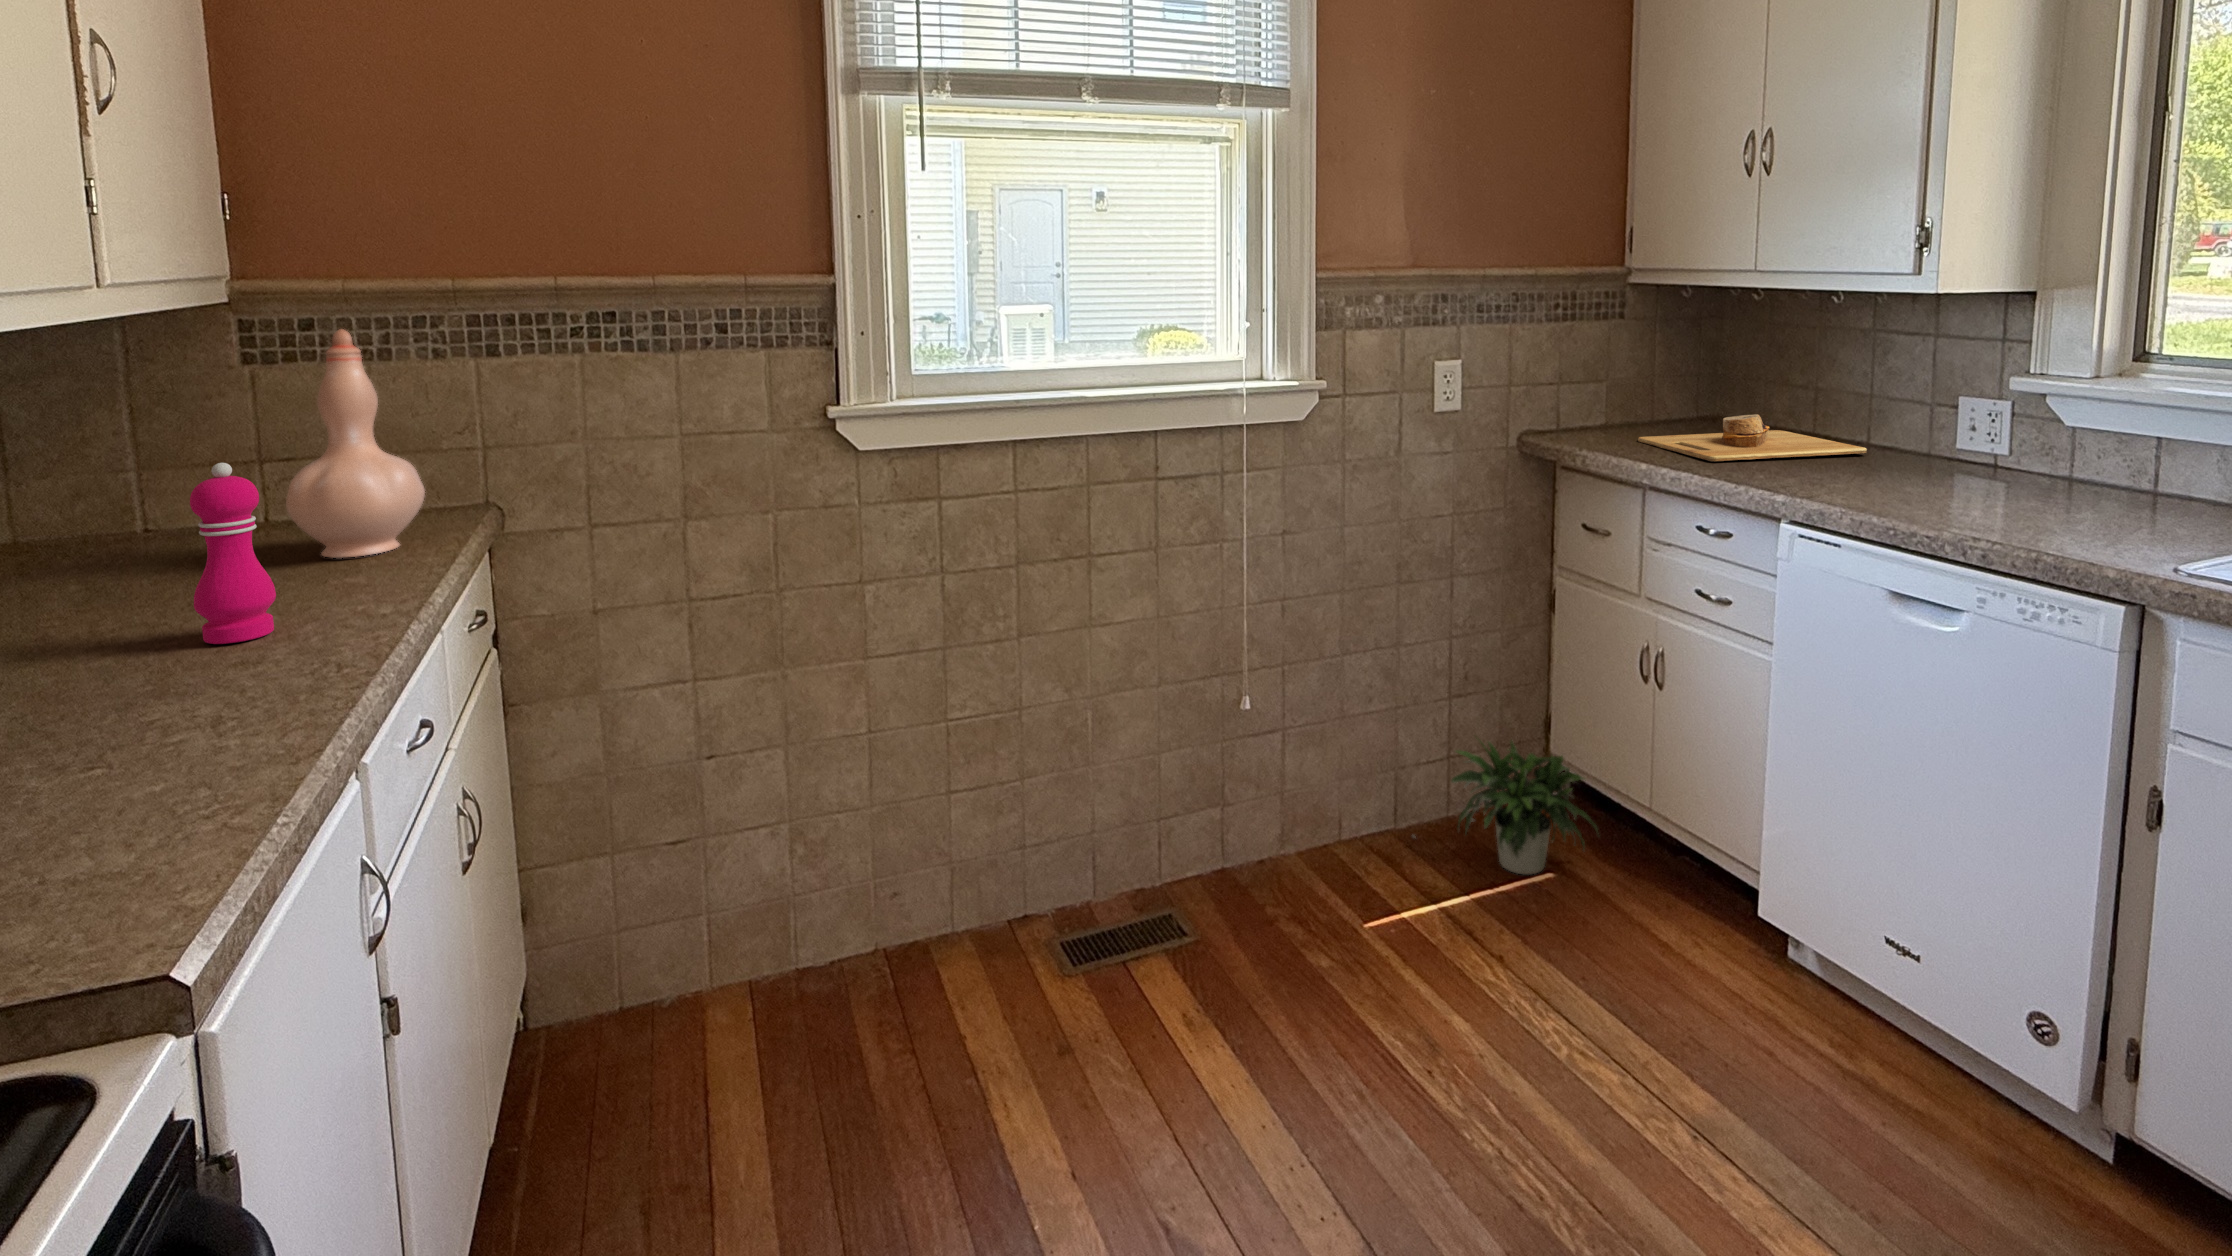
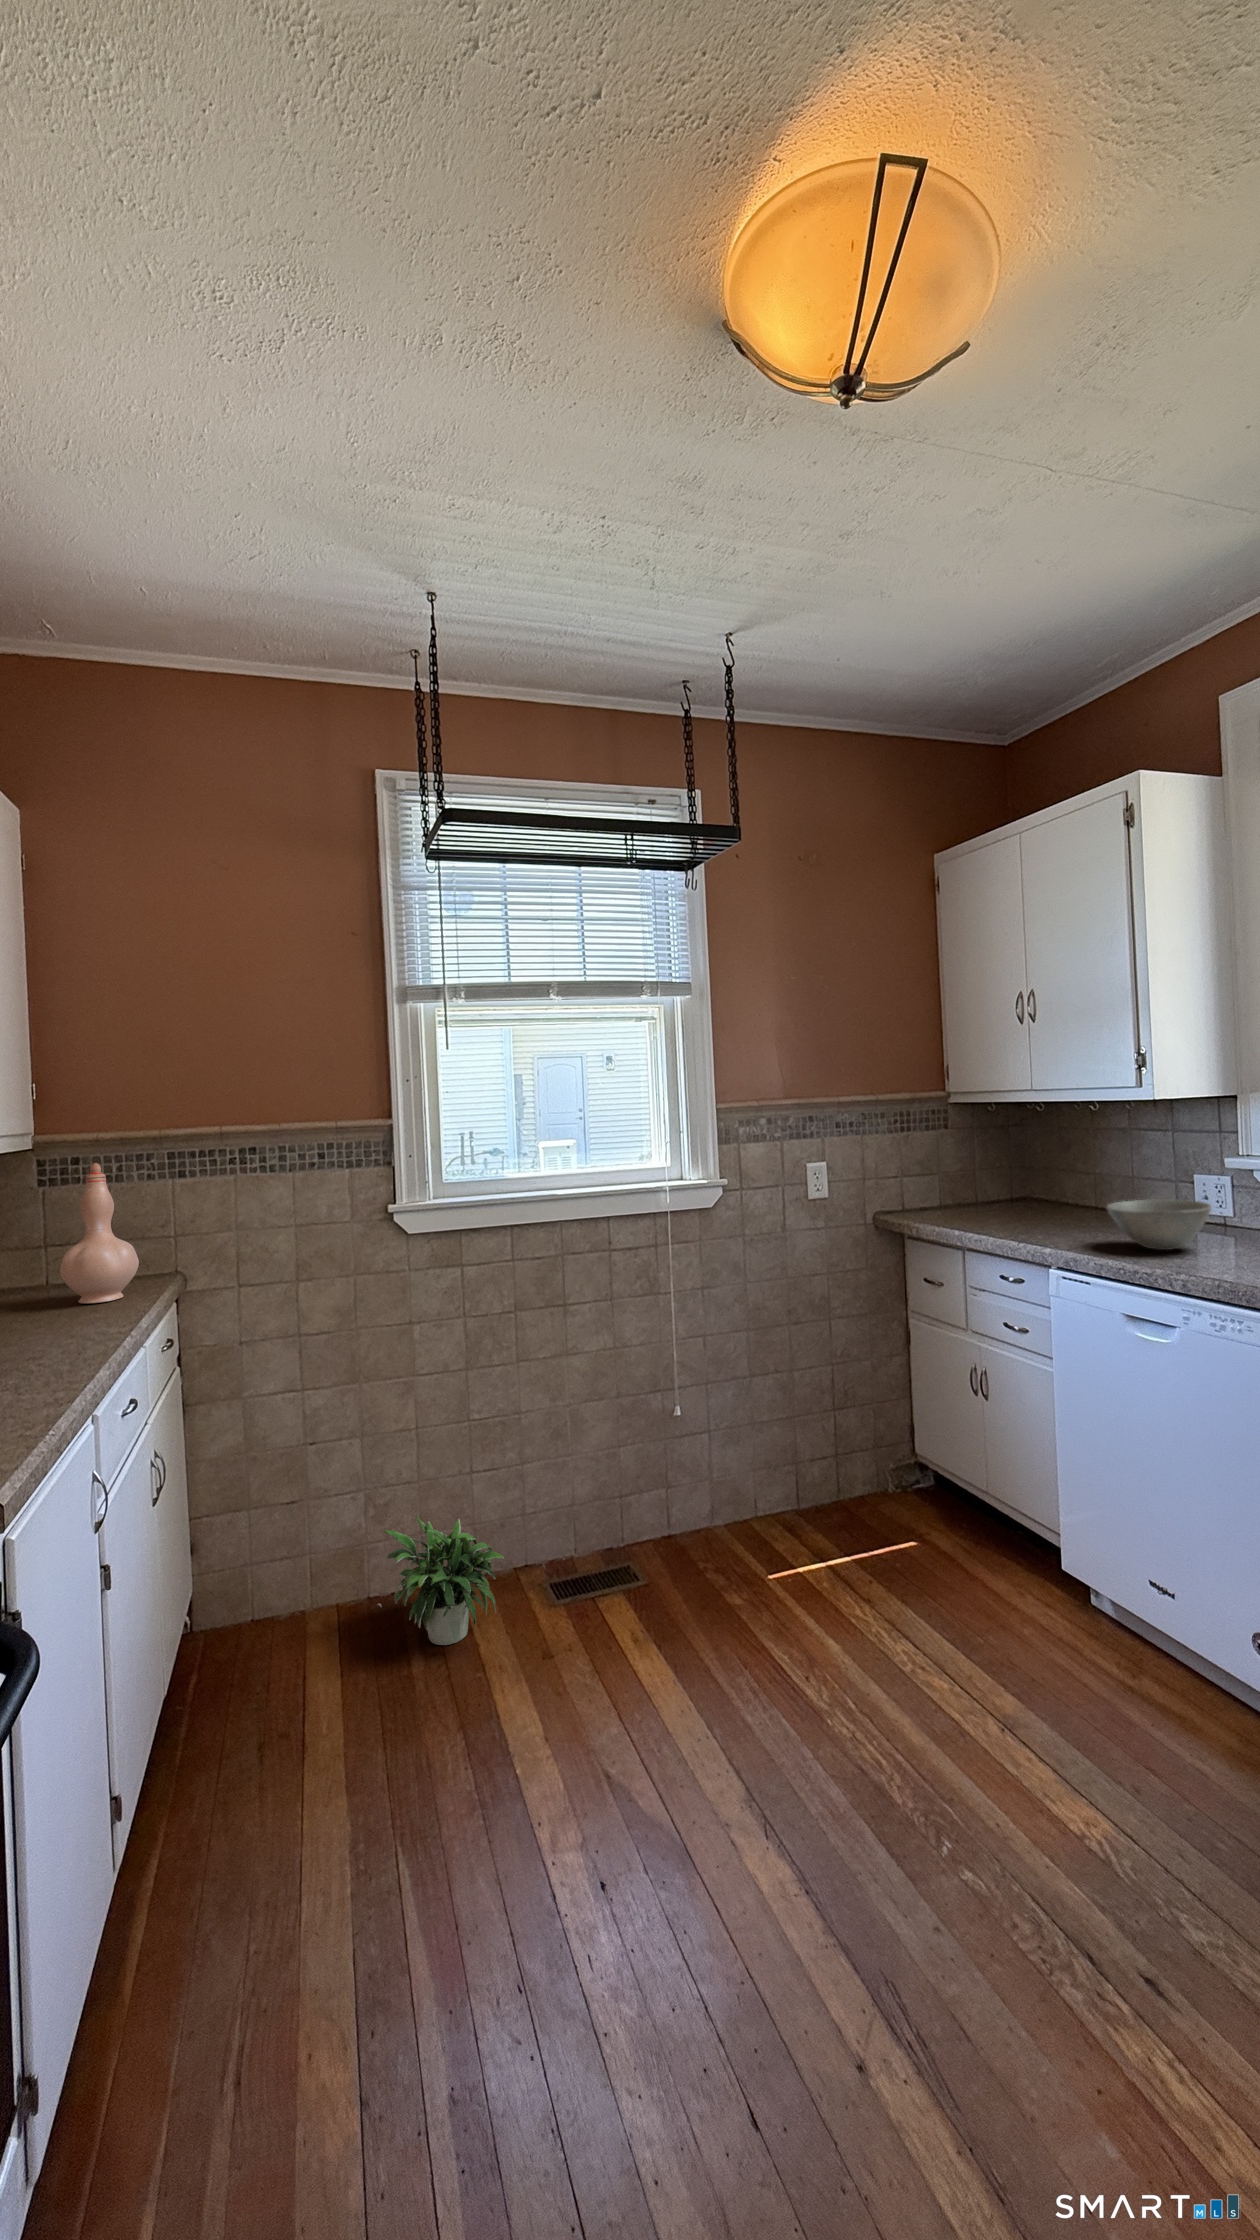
cutting board: present [1638,414,1867,462] -> none [961,1193,1131,1228]
bowl: none [1861,430,2006,500] -> present [1106,1199,1211,1250]
pepper mill: present [190,463,276,644] -> none [10,1241,54,1349]
potted plant: present [1413,738,1598,874] -> present [377,1516,504,1645]

